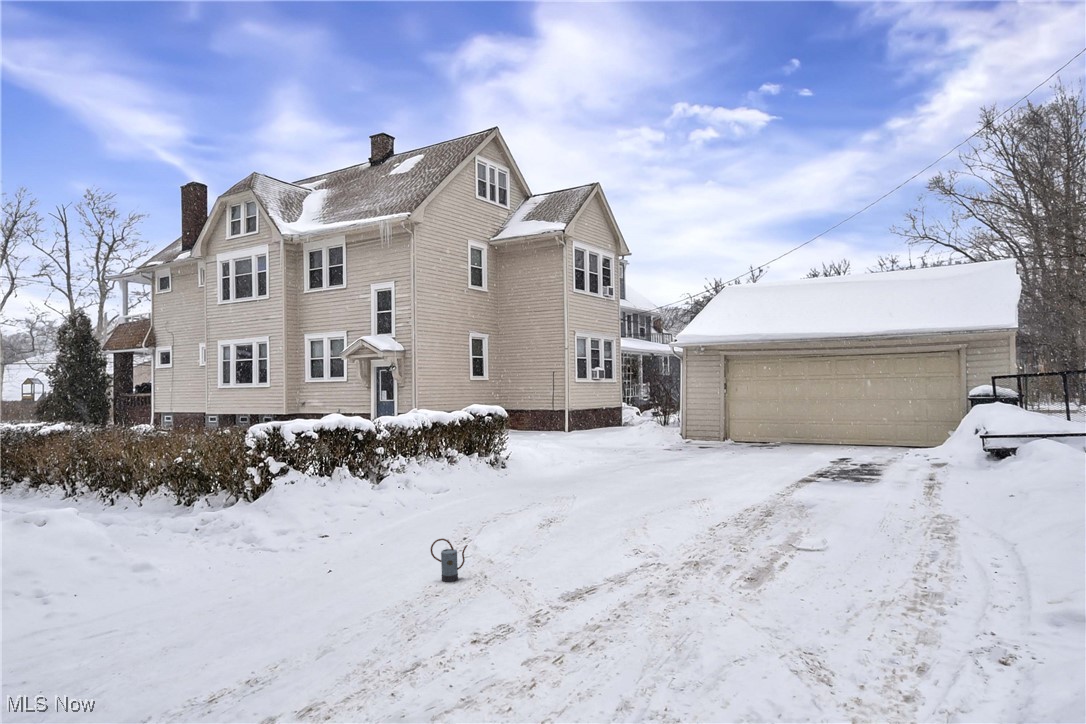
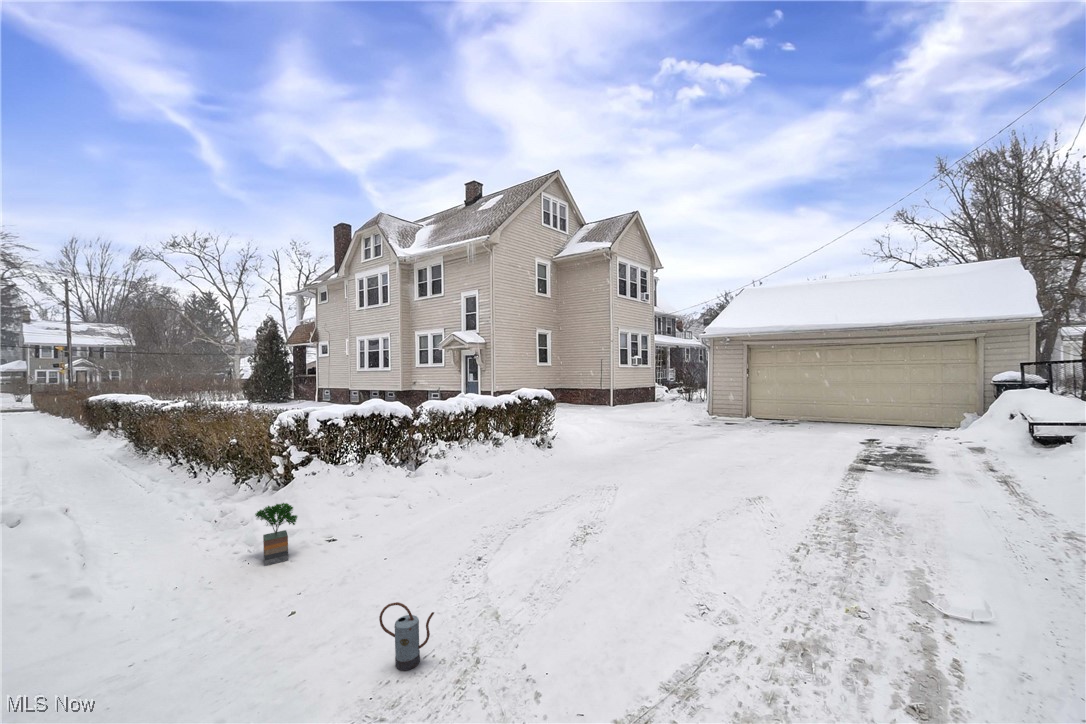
potted tree: none [273,500,311,552] -> present [255,503,297,566]

